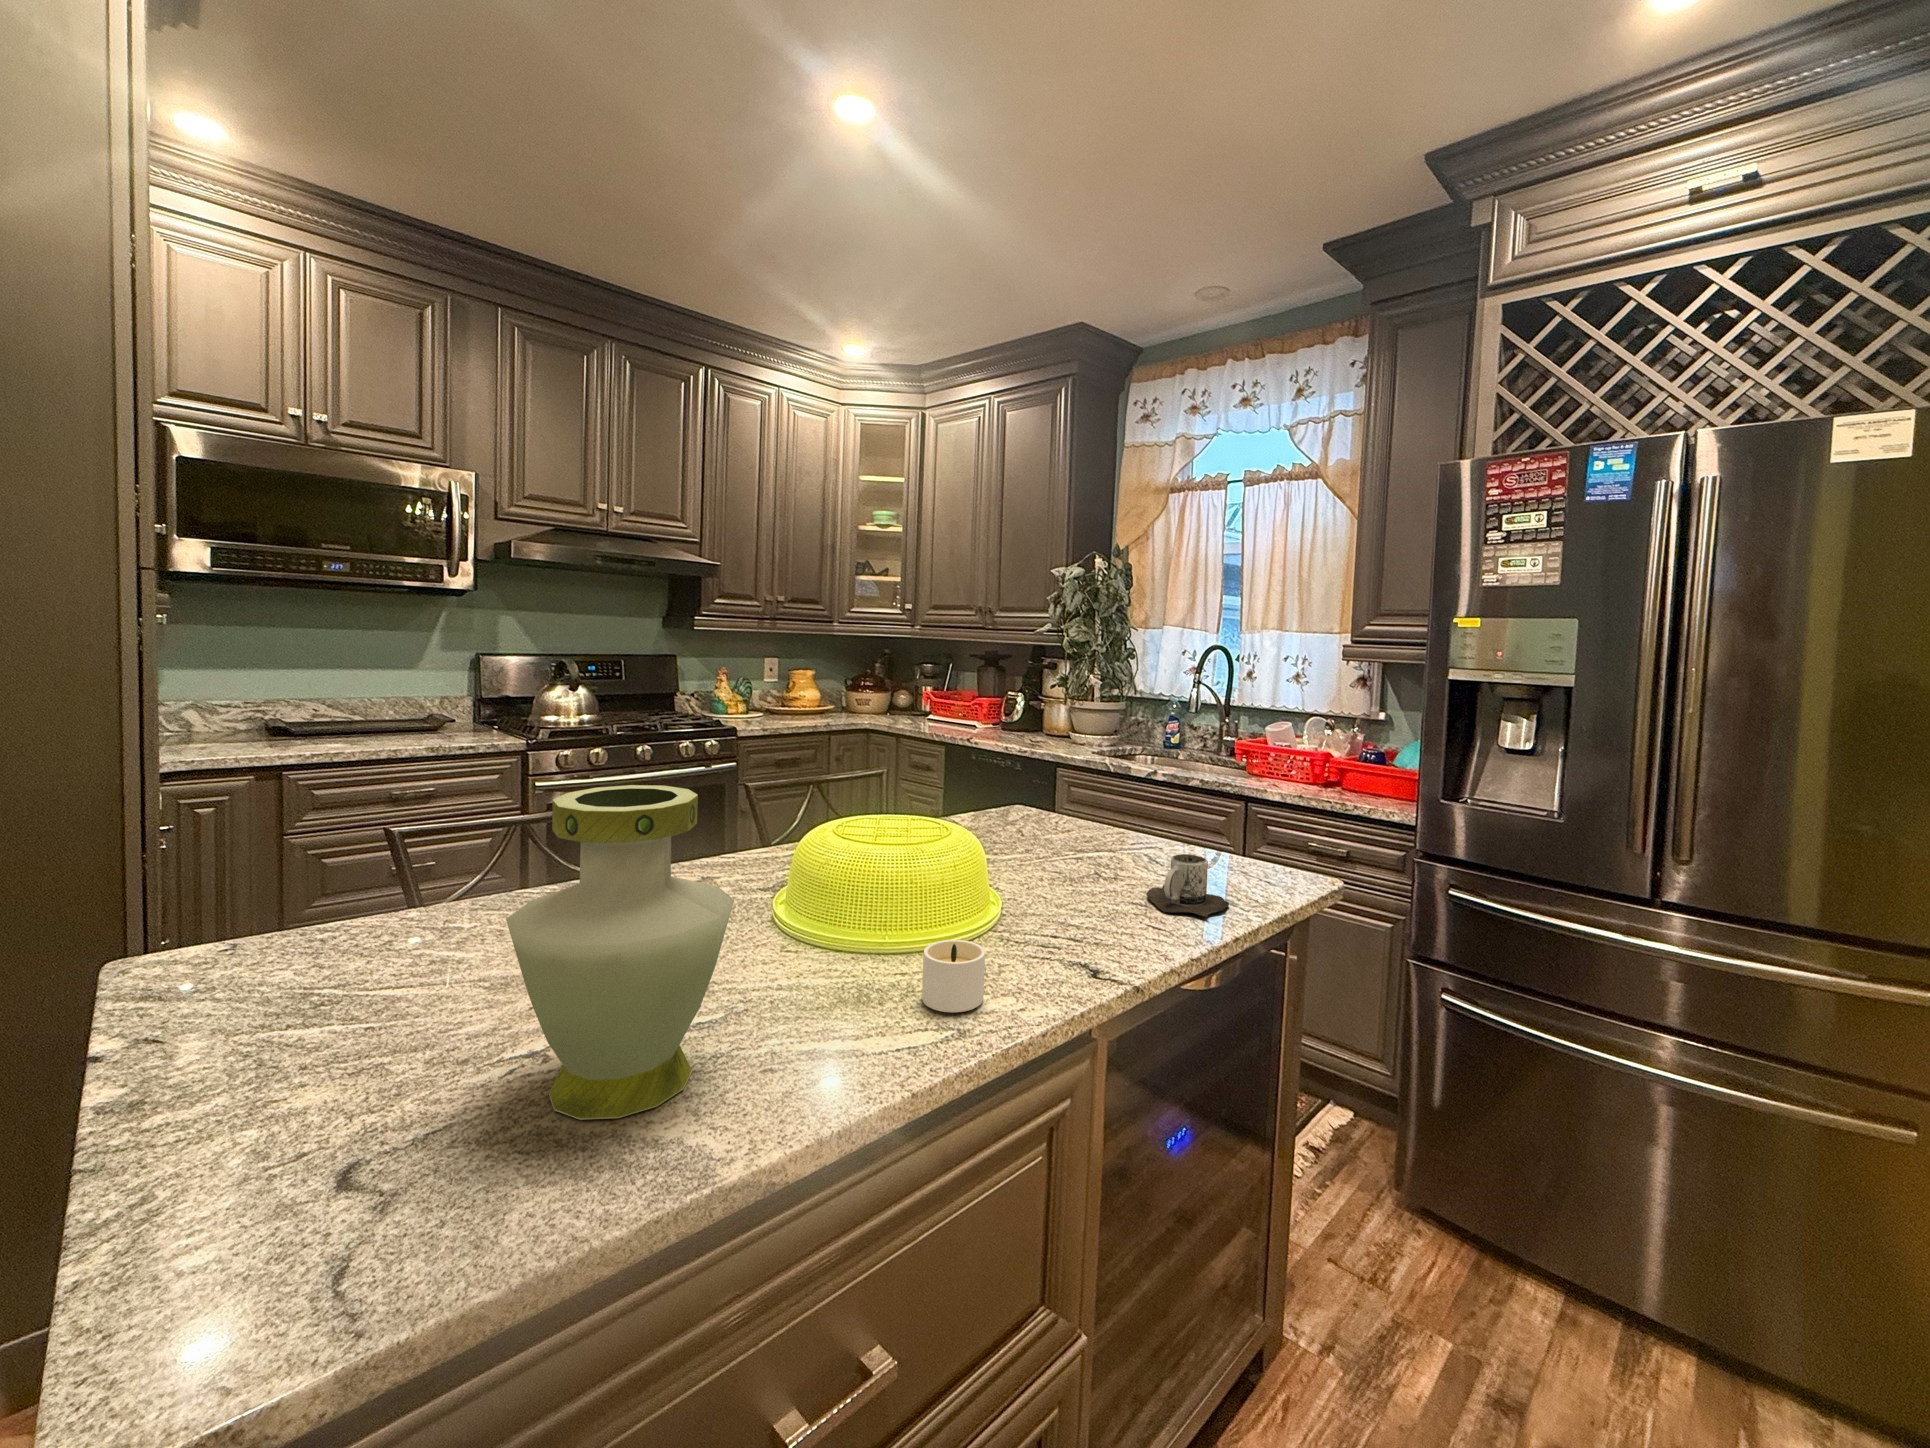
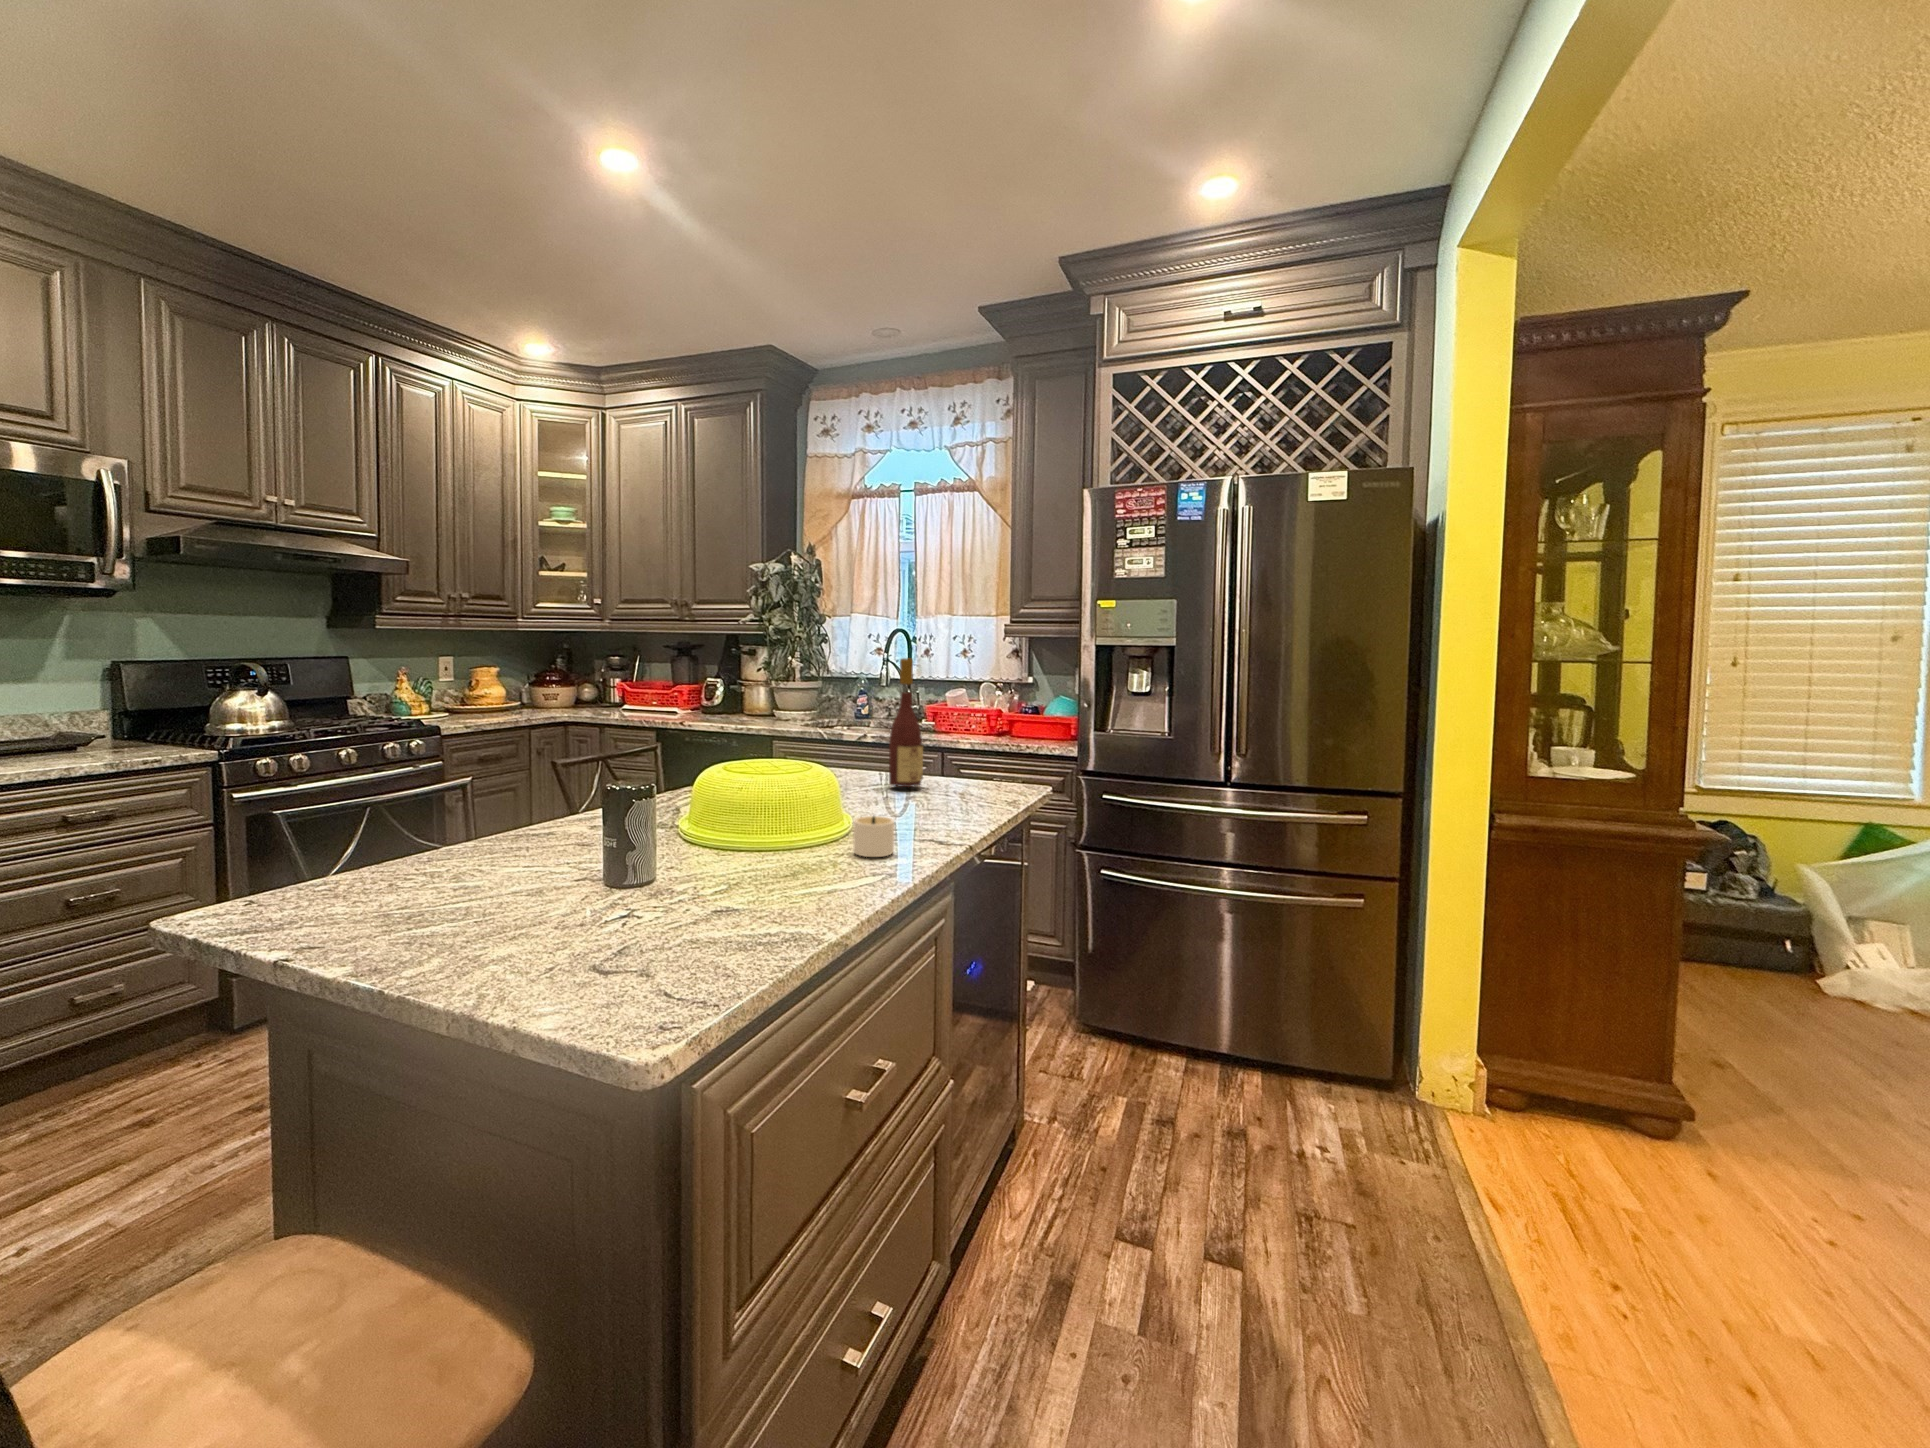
wine bottle: none [1090,692,1142,875] -> present [889,658,923,787]
vase: present [506,785,734,1120] -> none [651,714,785,916]
mug: present [1147,854,1229,917] -> none [941,767,998,805]

